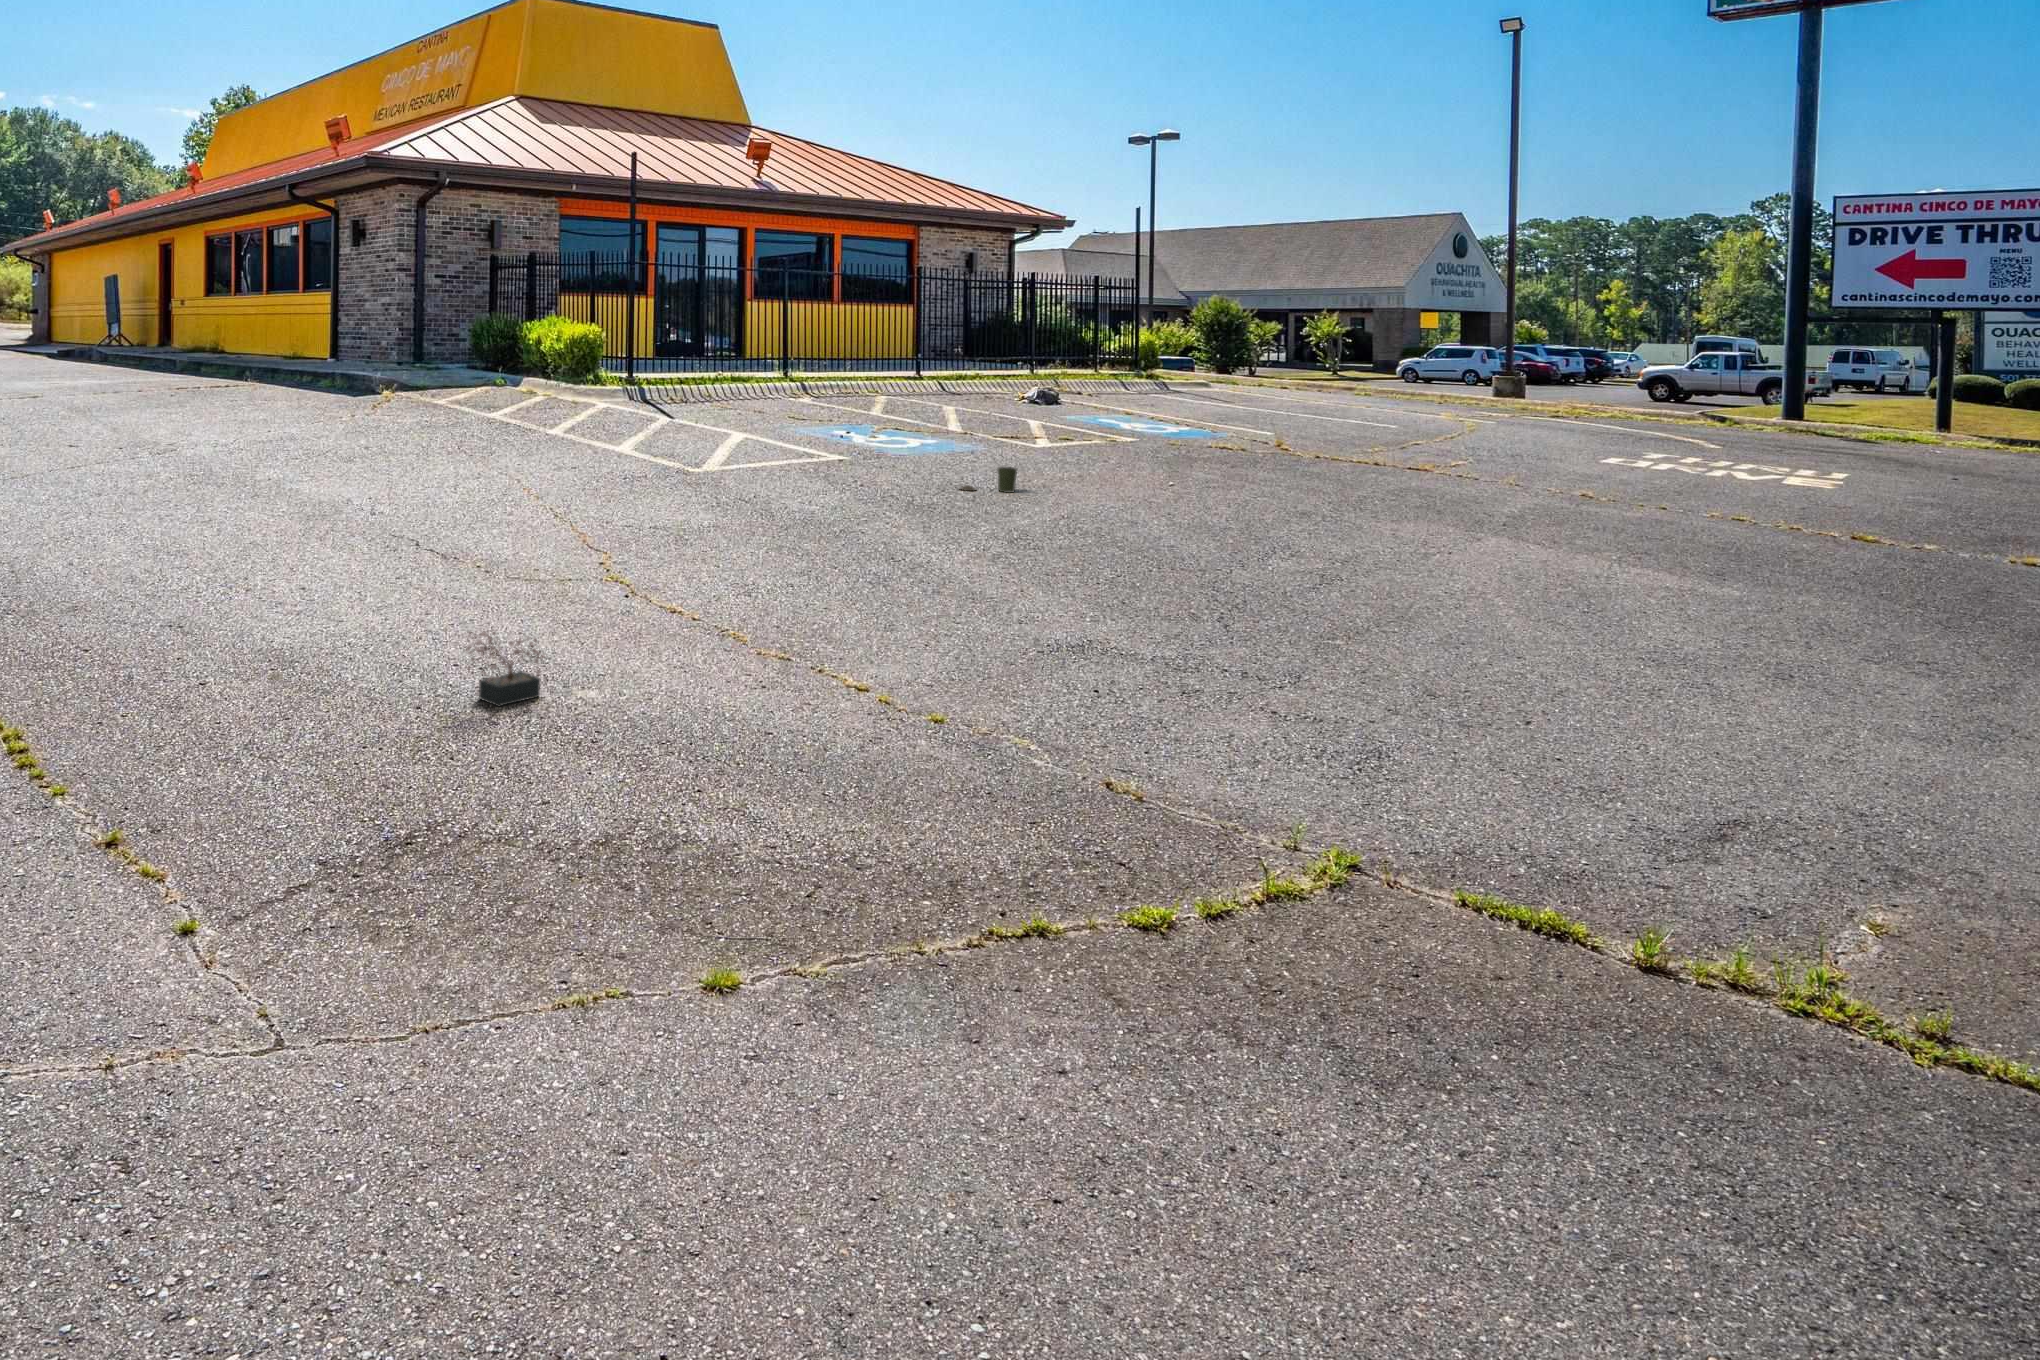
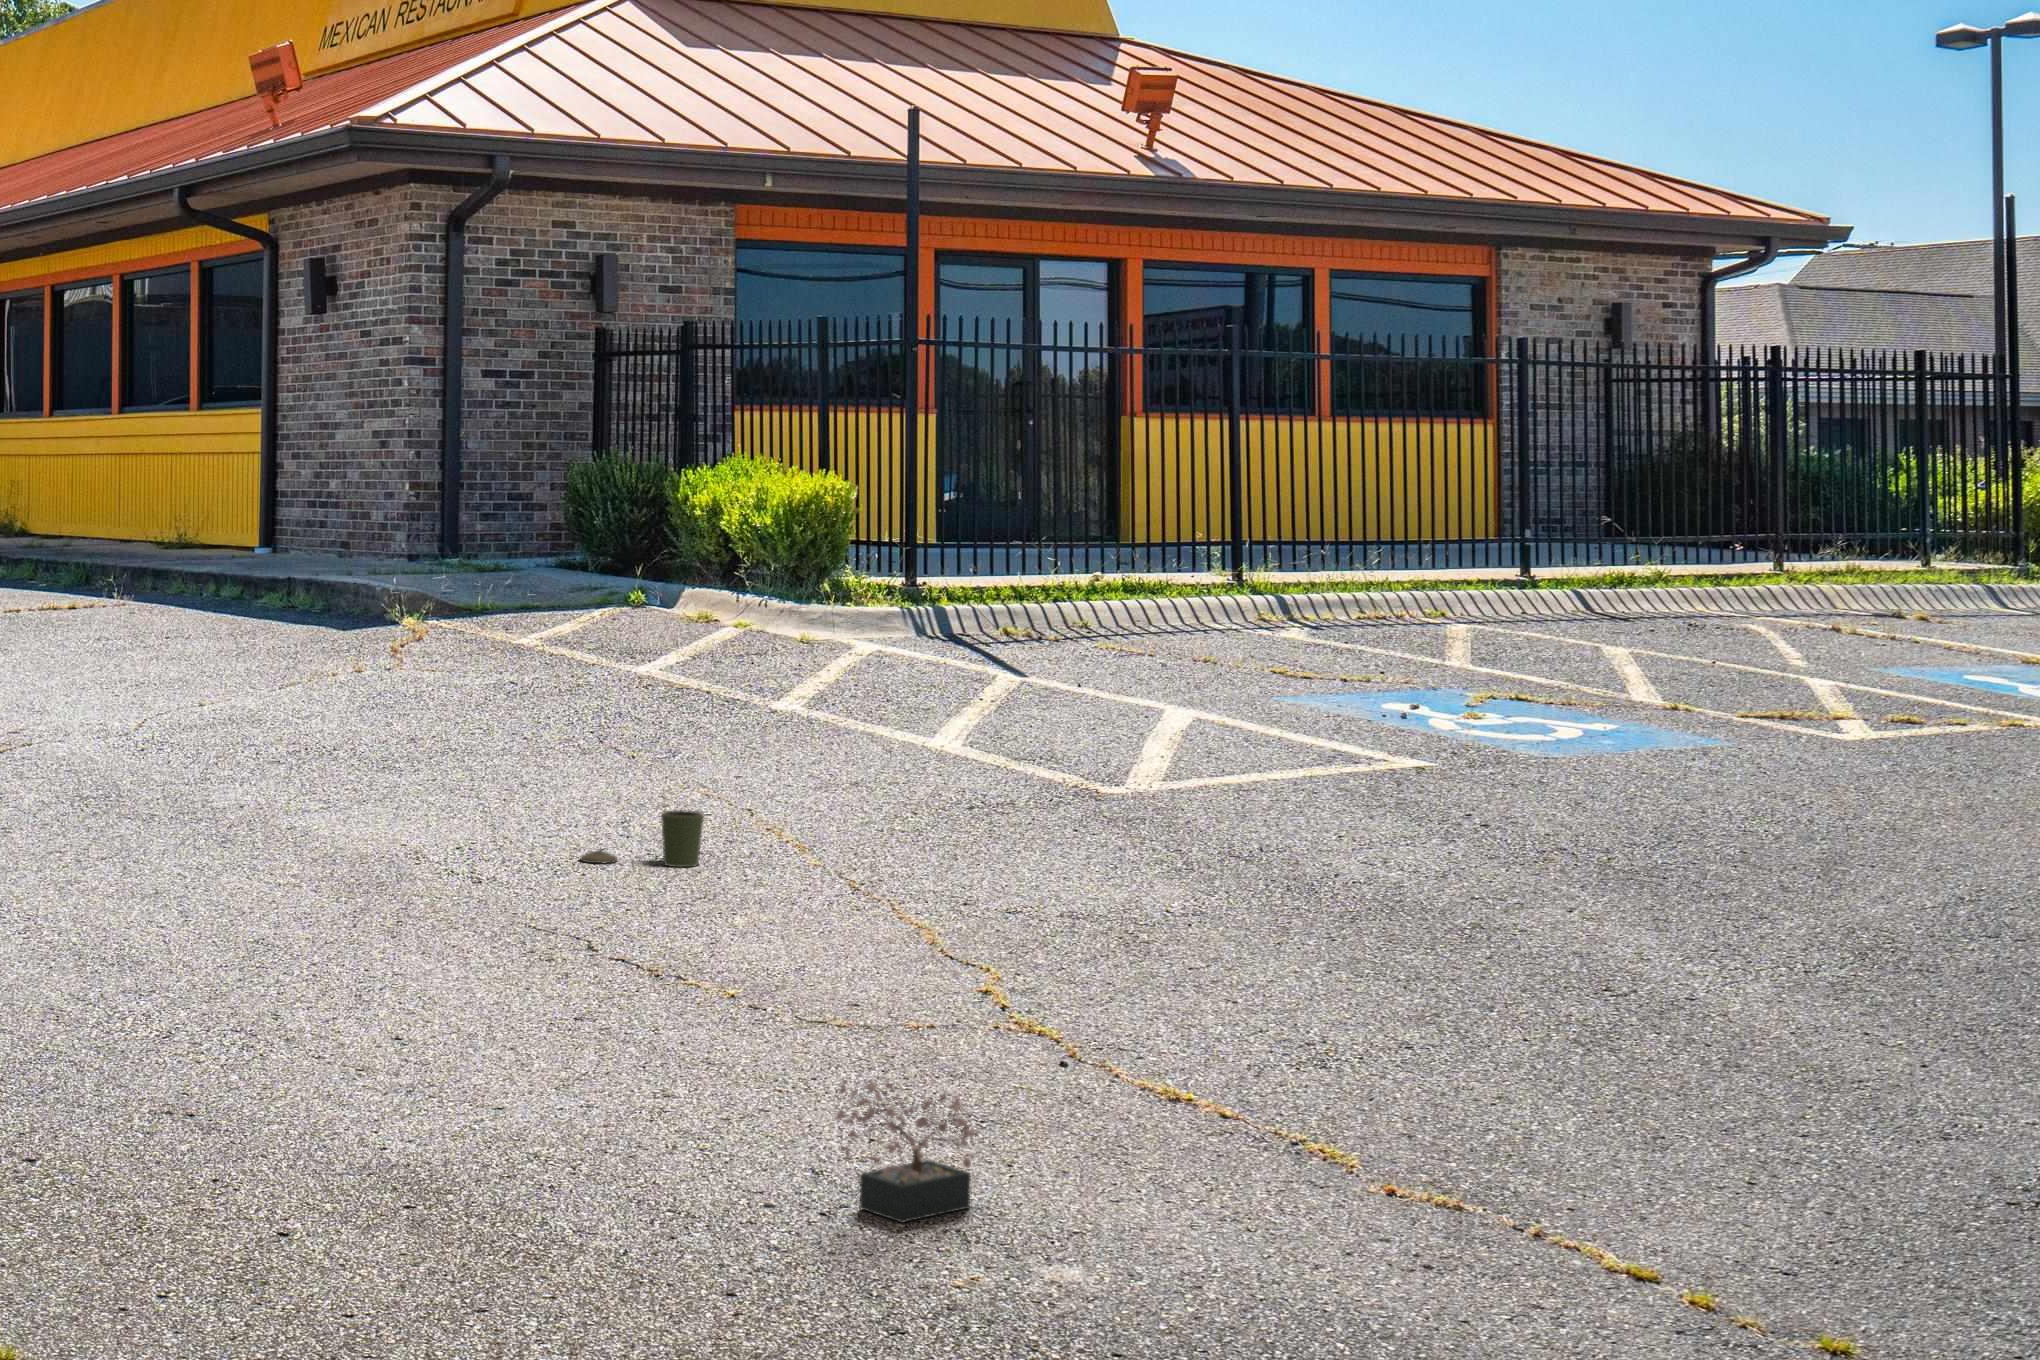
trash can: present [960,467,1017,492] -> present [580,810,704,867]

